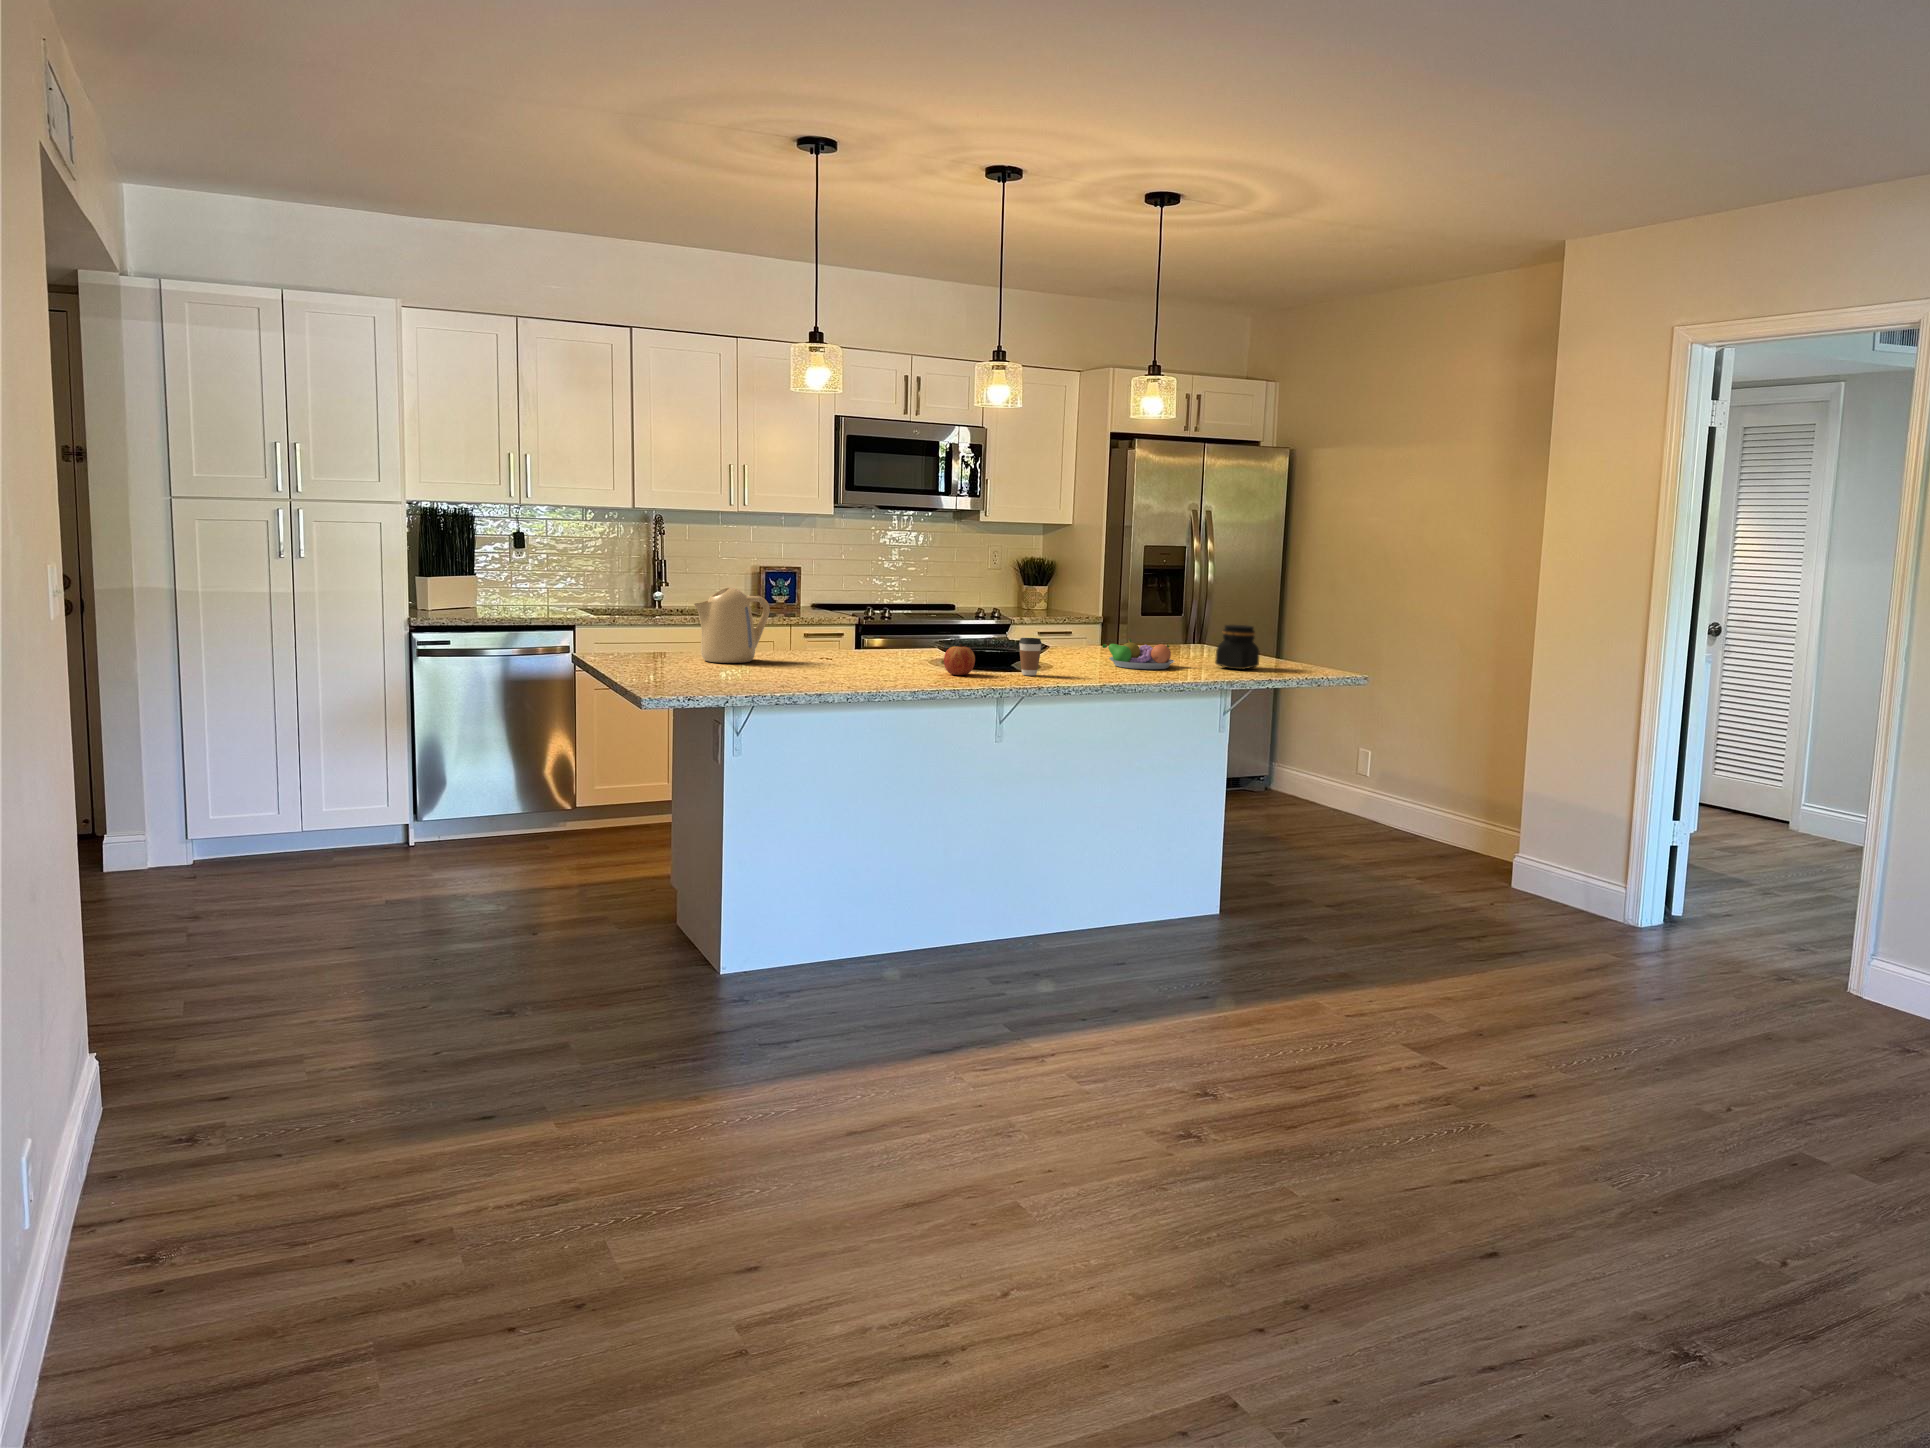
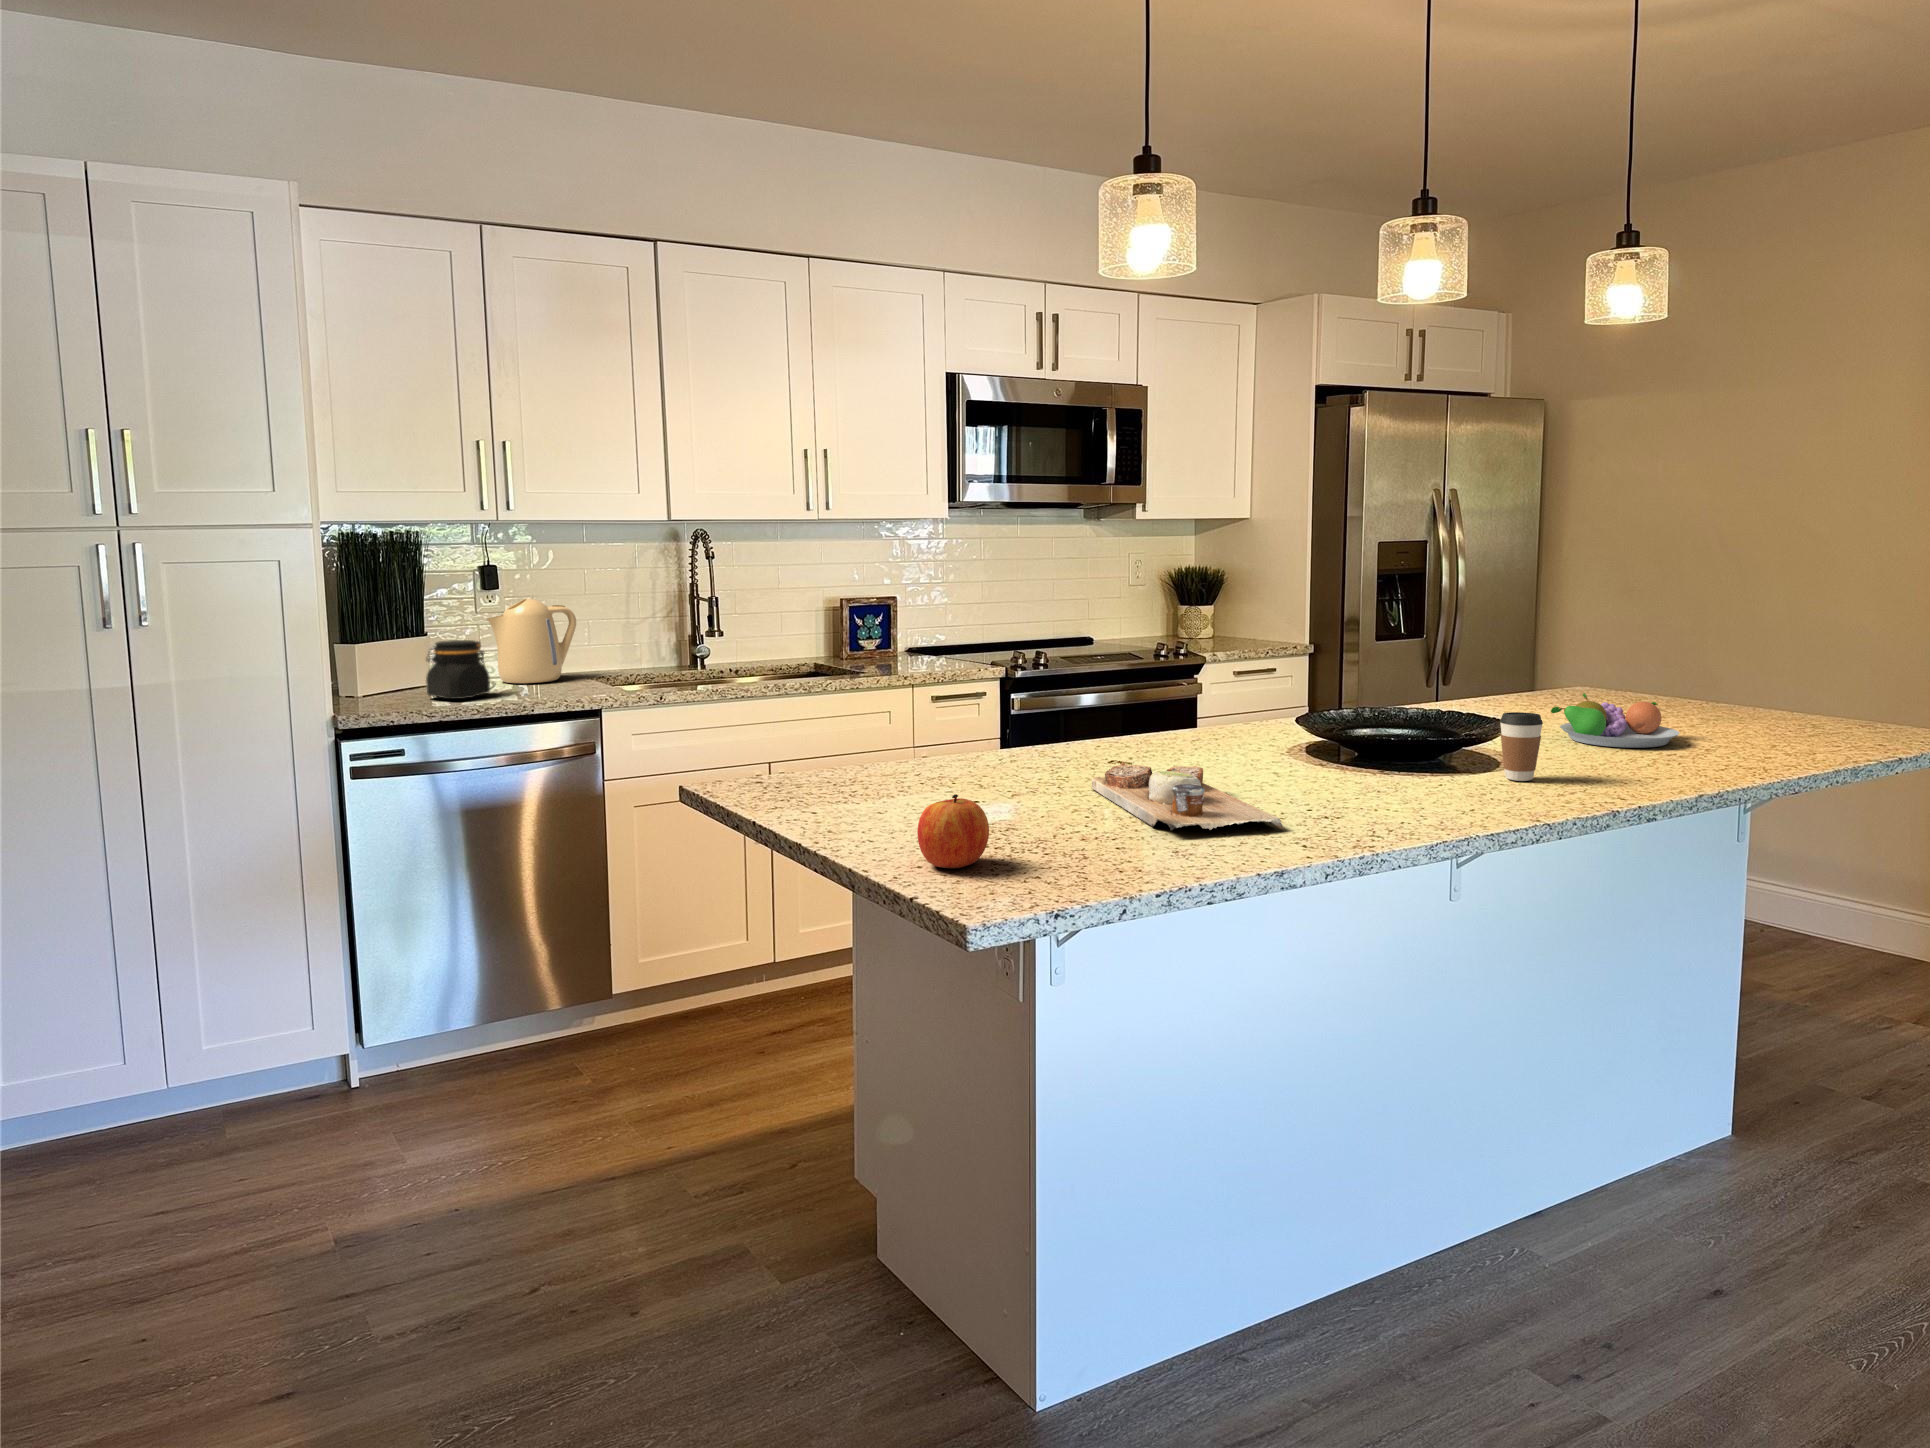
kettle: present [694,588,770,663] -> present [487,598,576,683]
jar: present [1215,625,1259,670] -> present [426,640,490,699]
apple: present [944,644,975,675] -> present [917,794,989,868]
cutting board: none [788,653,851,682] -> present [1091,763,1284,831]

